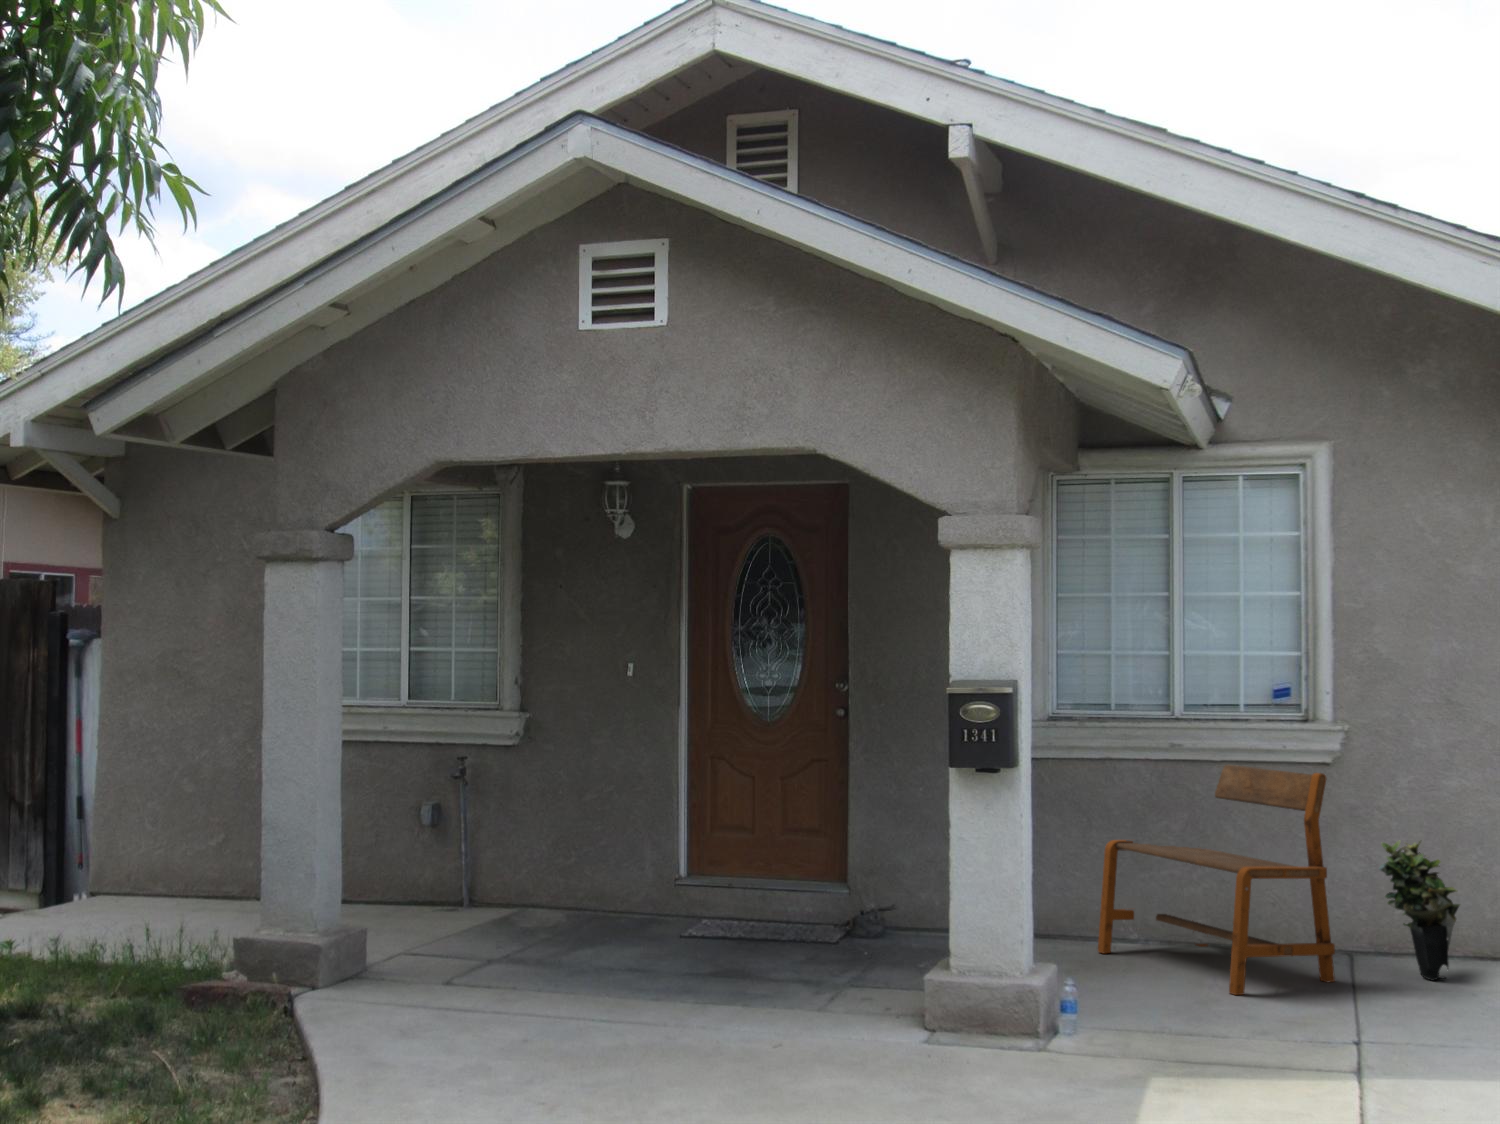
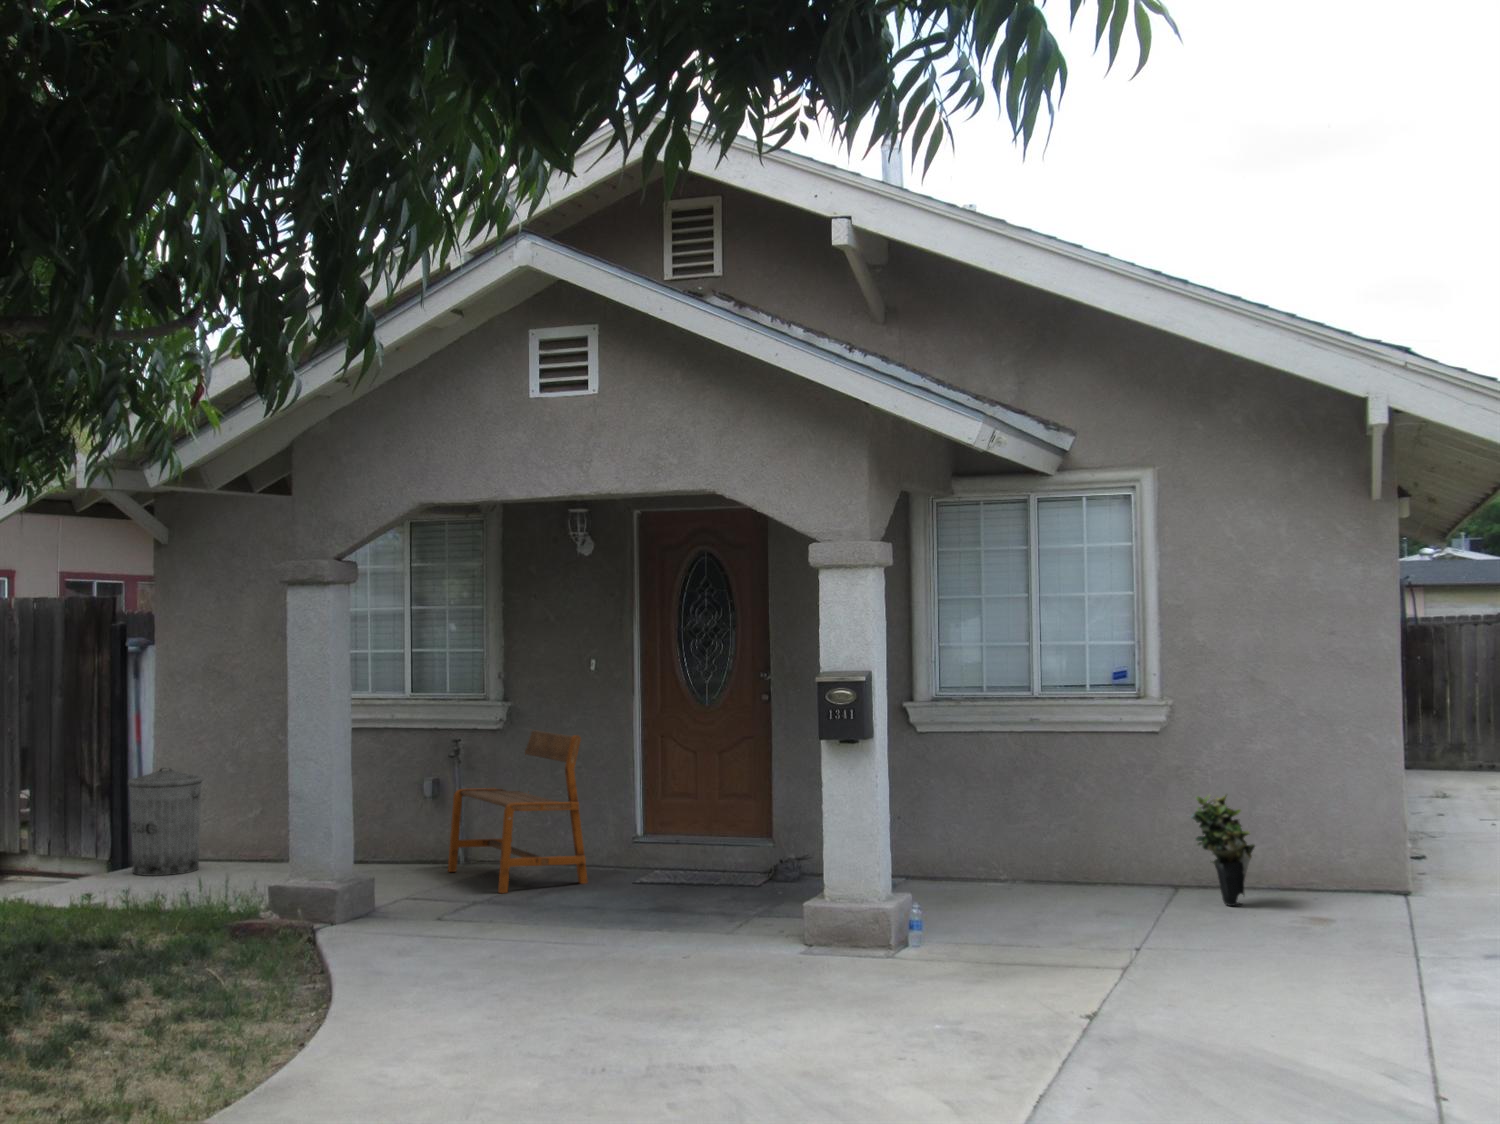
bench: present [1098,765,1335,995] -> present [448,729,588,893]
trash can: none [65,784,157,915] -> present [128,768,203,876]

